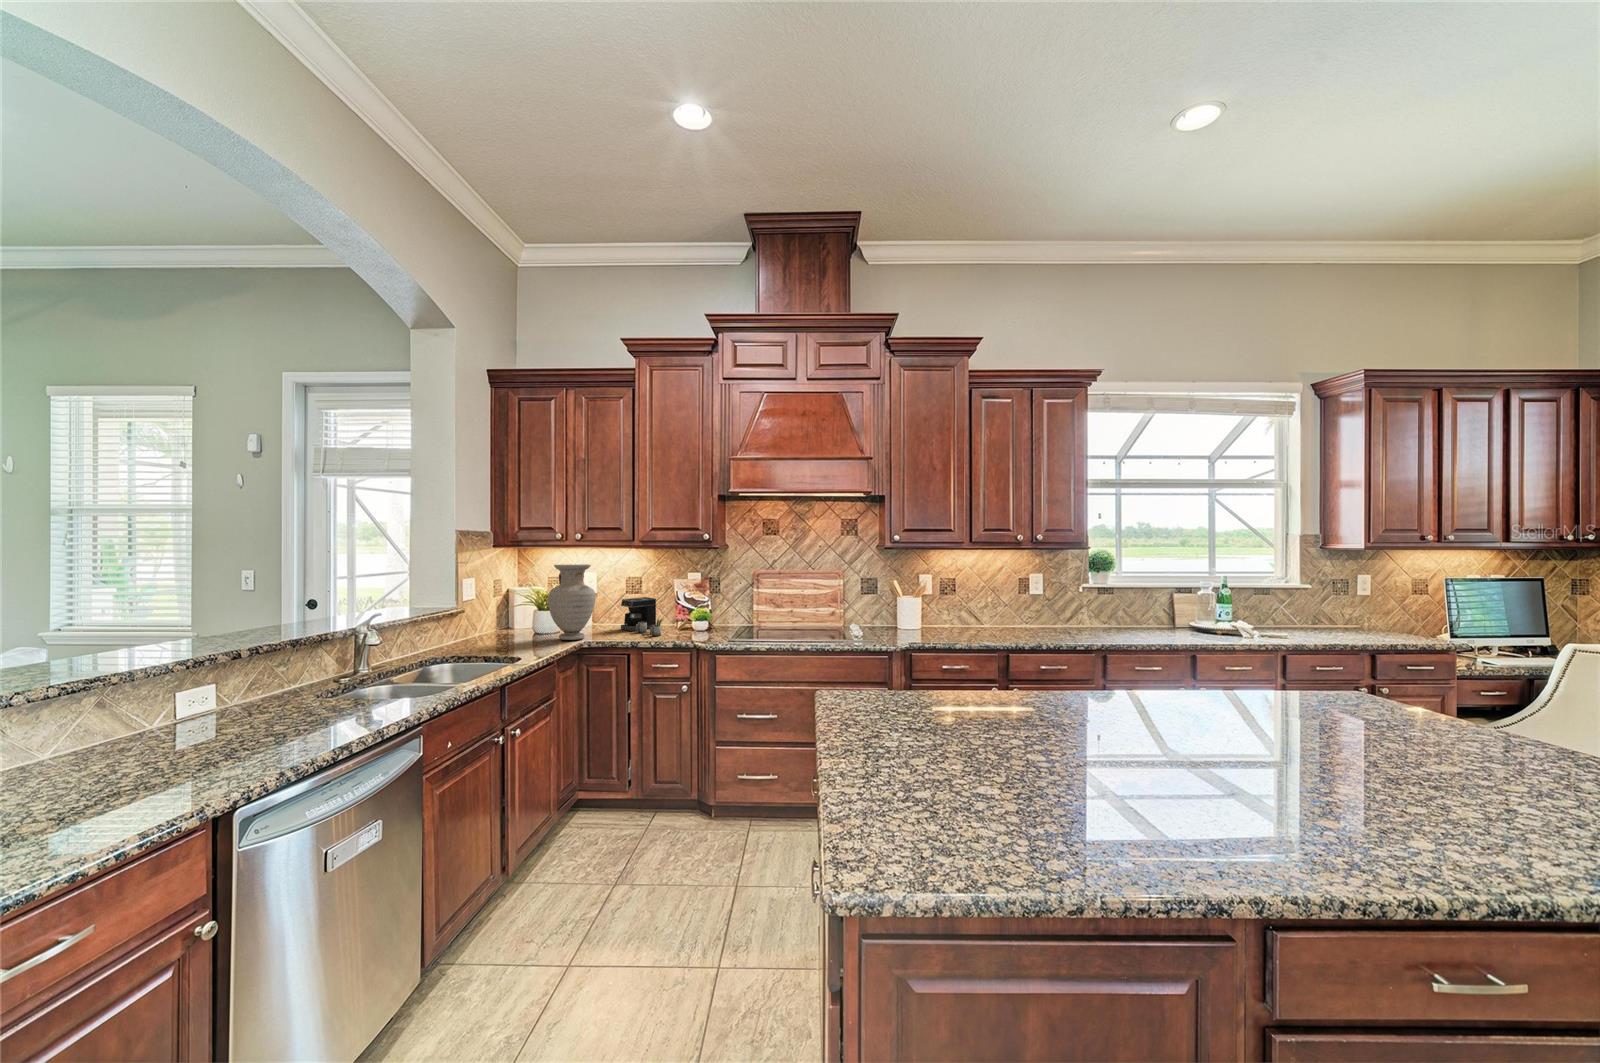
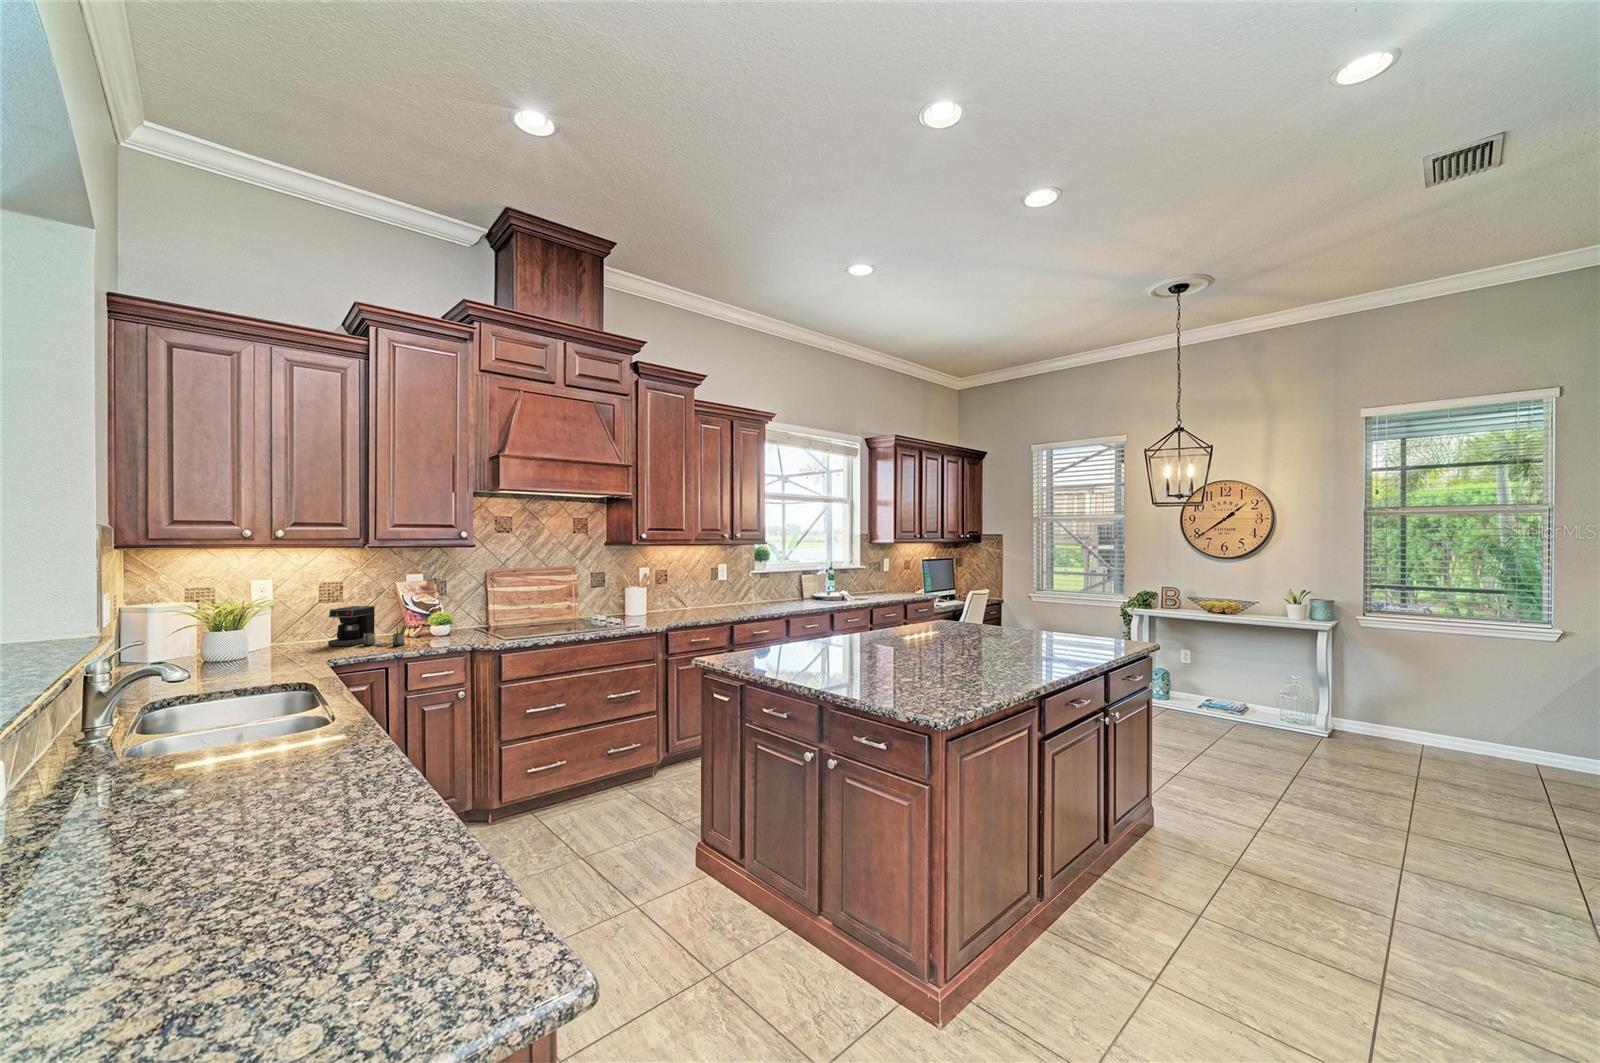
vase: present [548,564,596,640] -> none [251,566,322,661]

